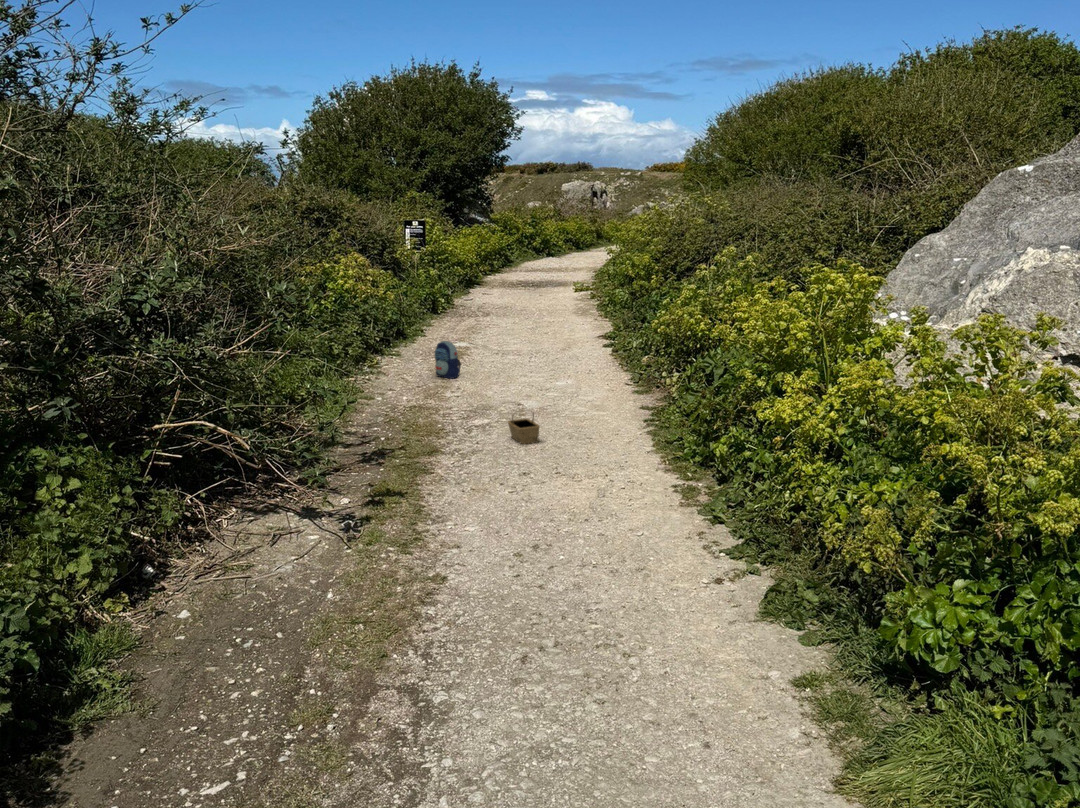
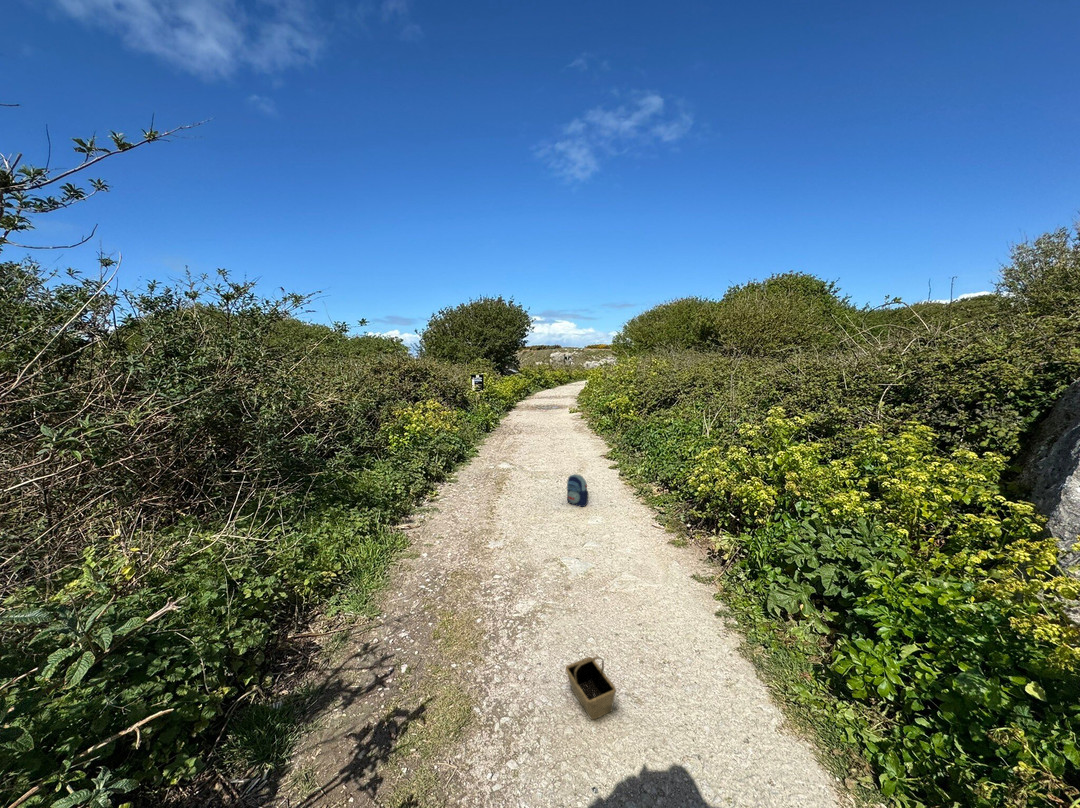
backpack: present [435,341,461,379] -> present [567,474,588,507]

